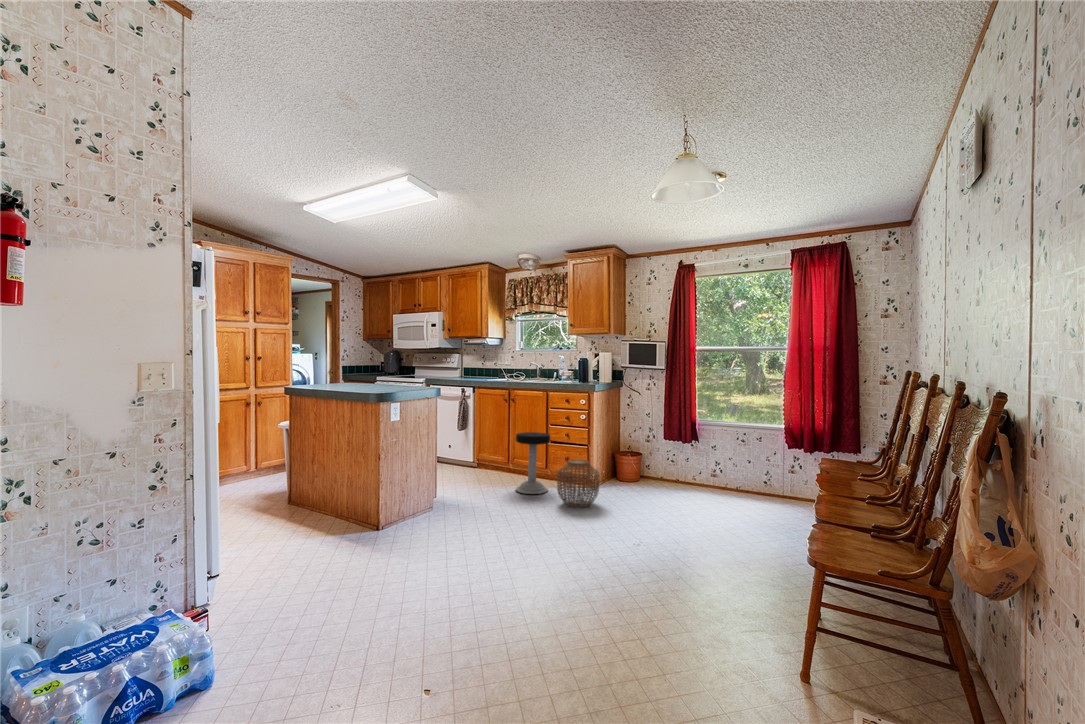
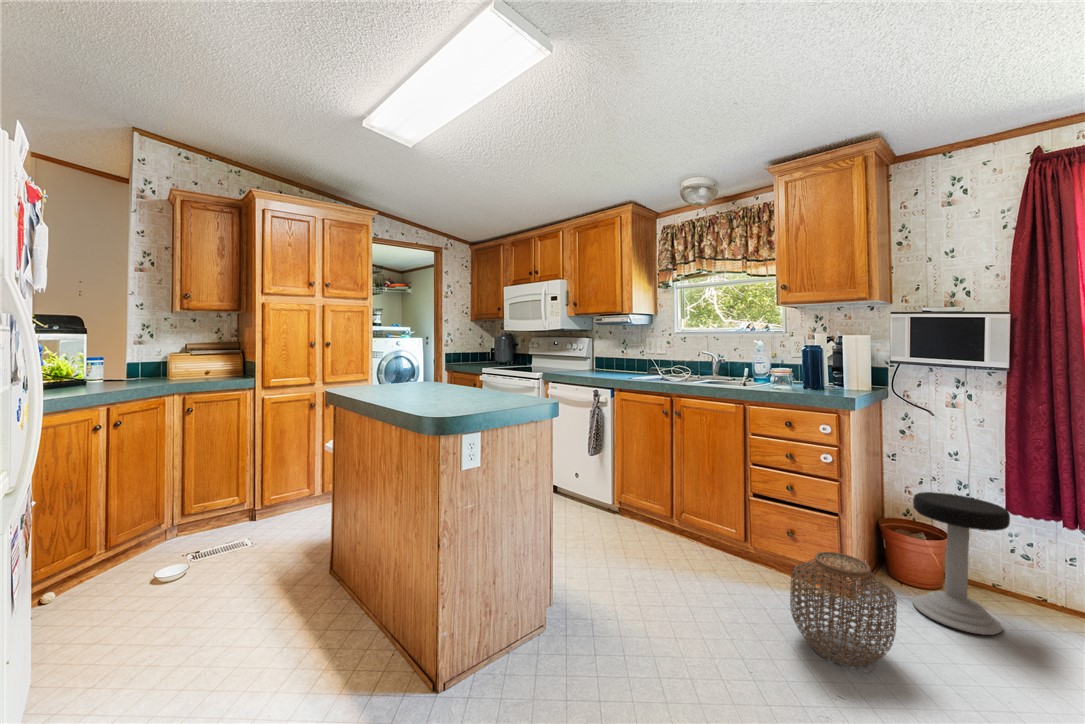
stool: present [516,432,550,494] -> present [912,492,1010,635]

